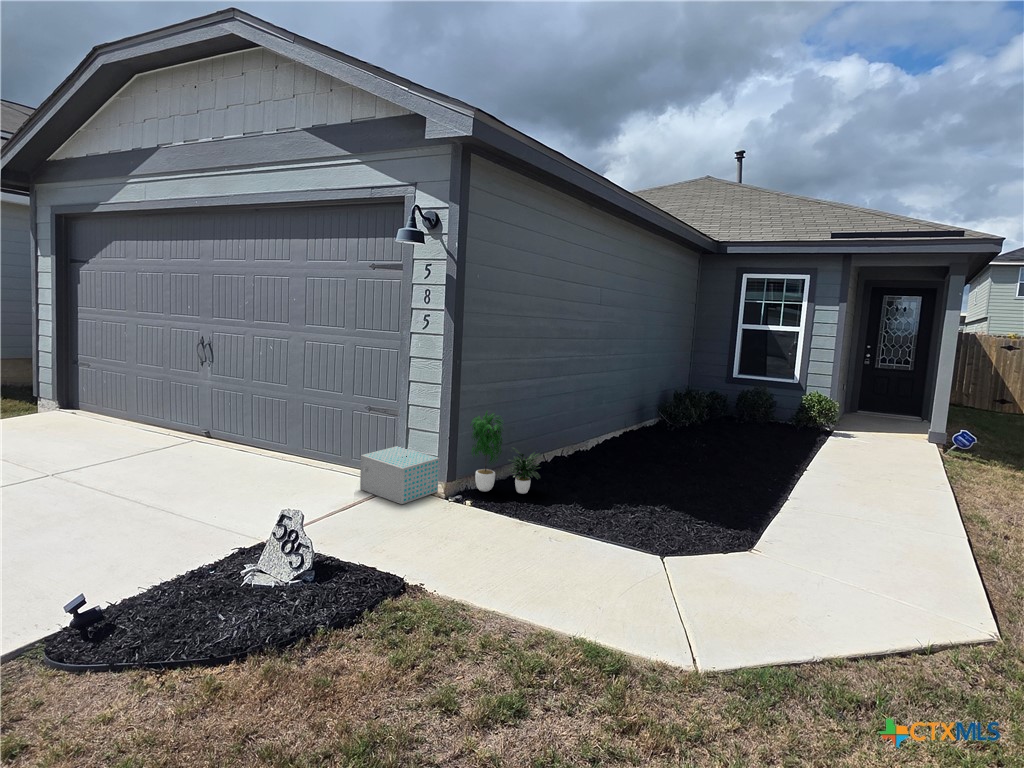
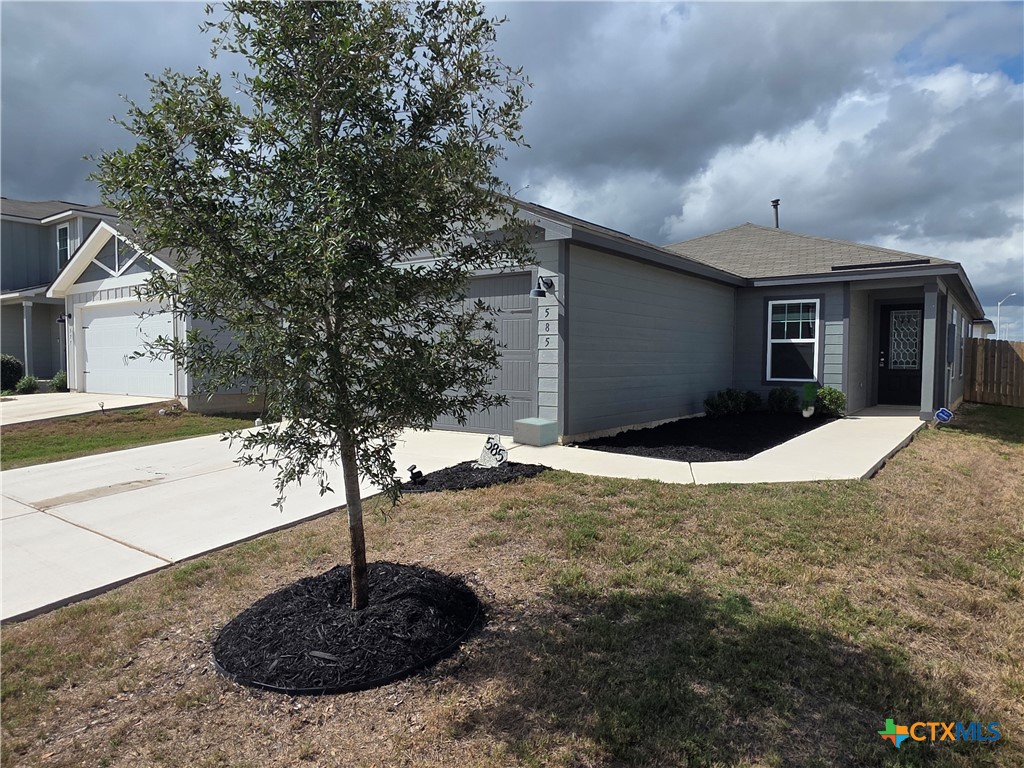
potted plant: present [471,411,541,494] -> present [799,382,818,417]

